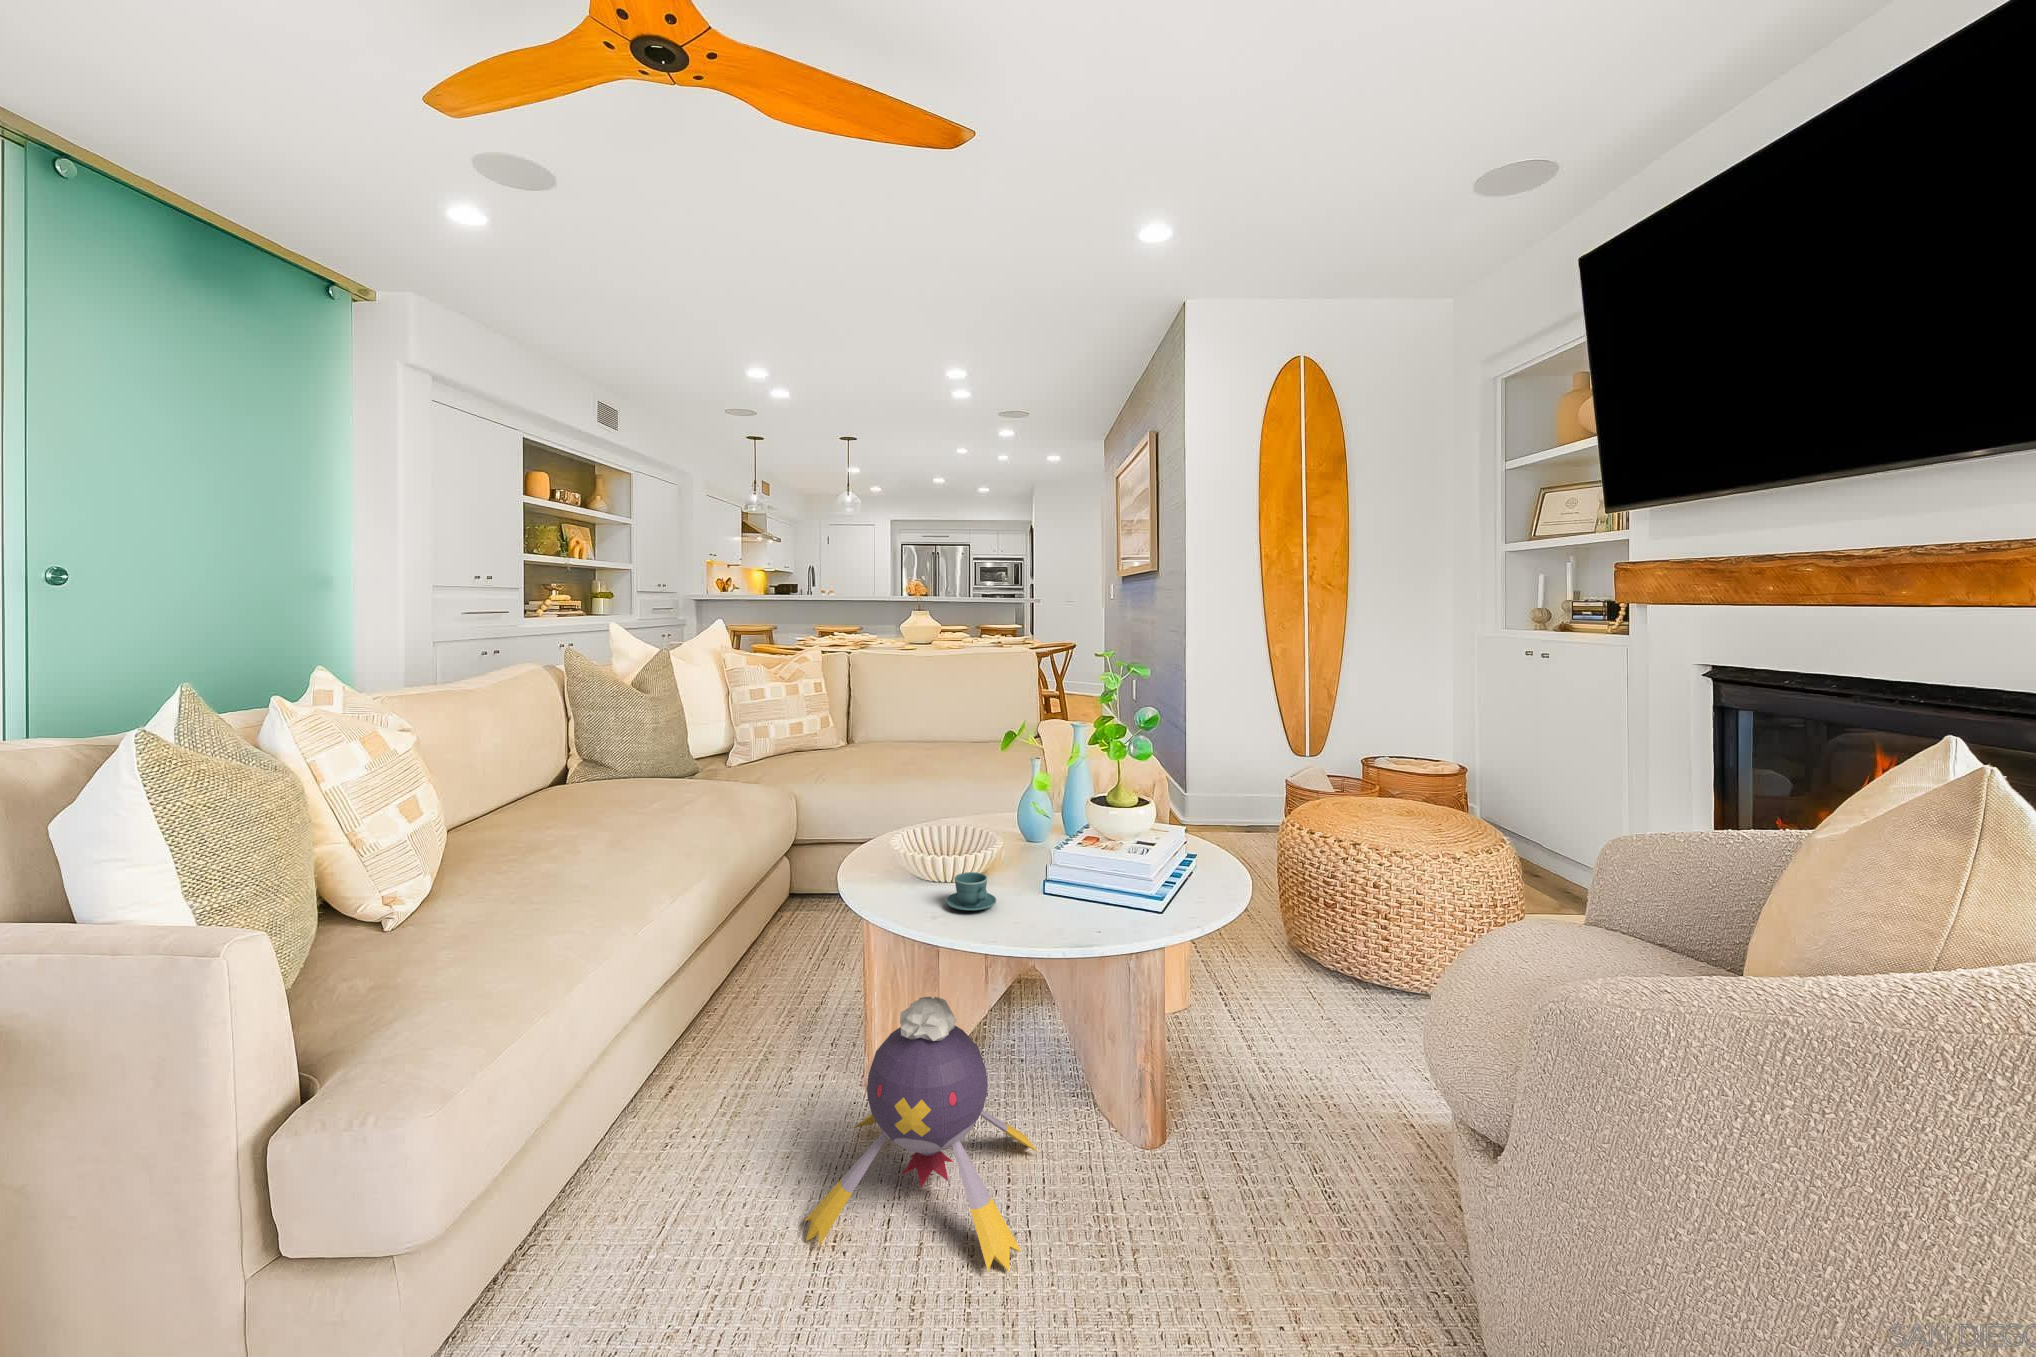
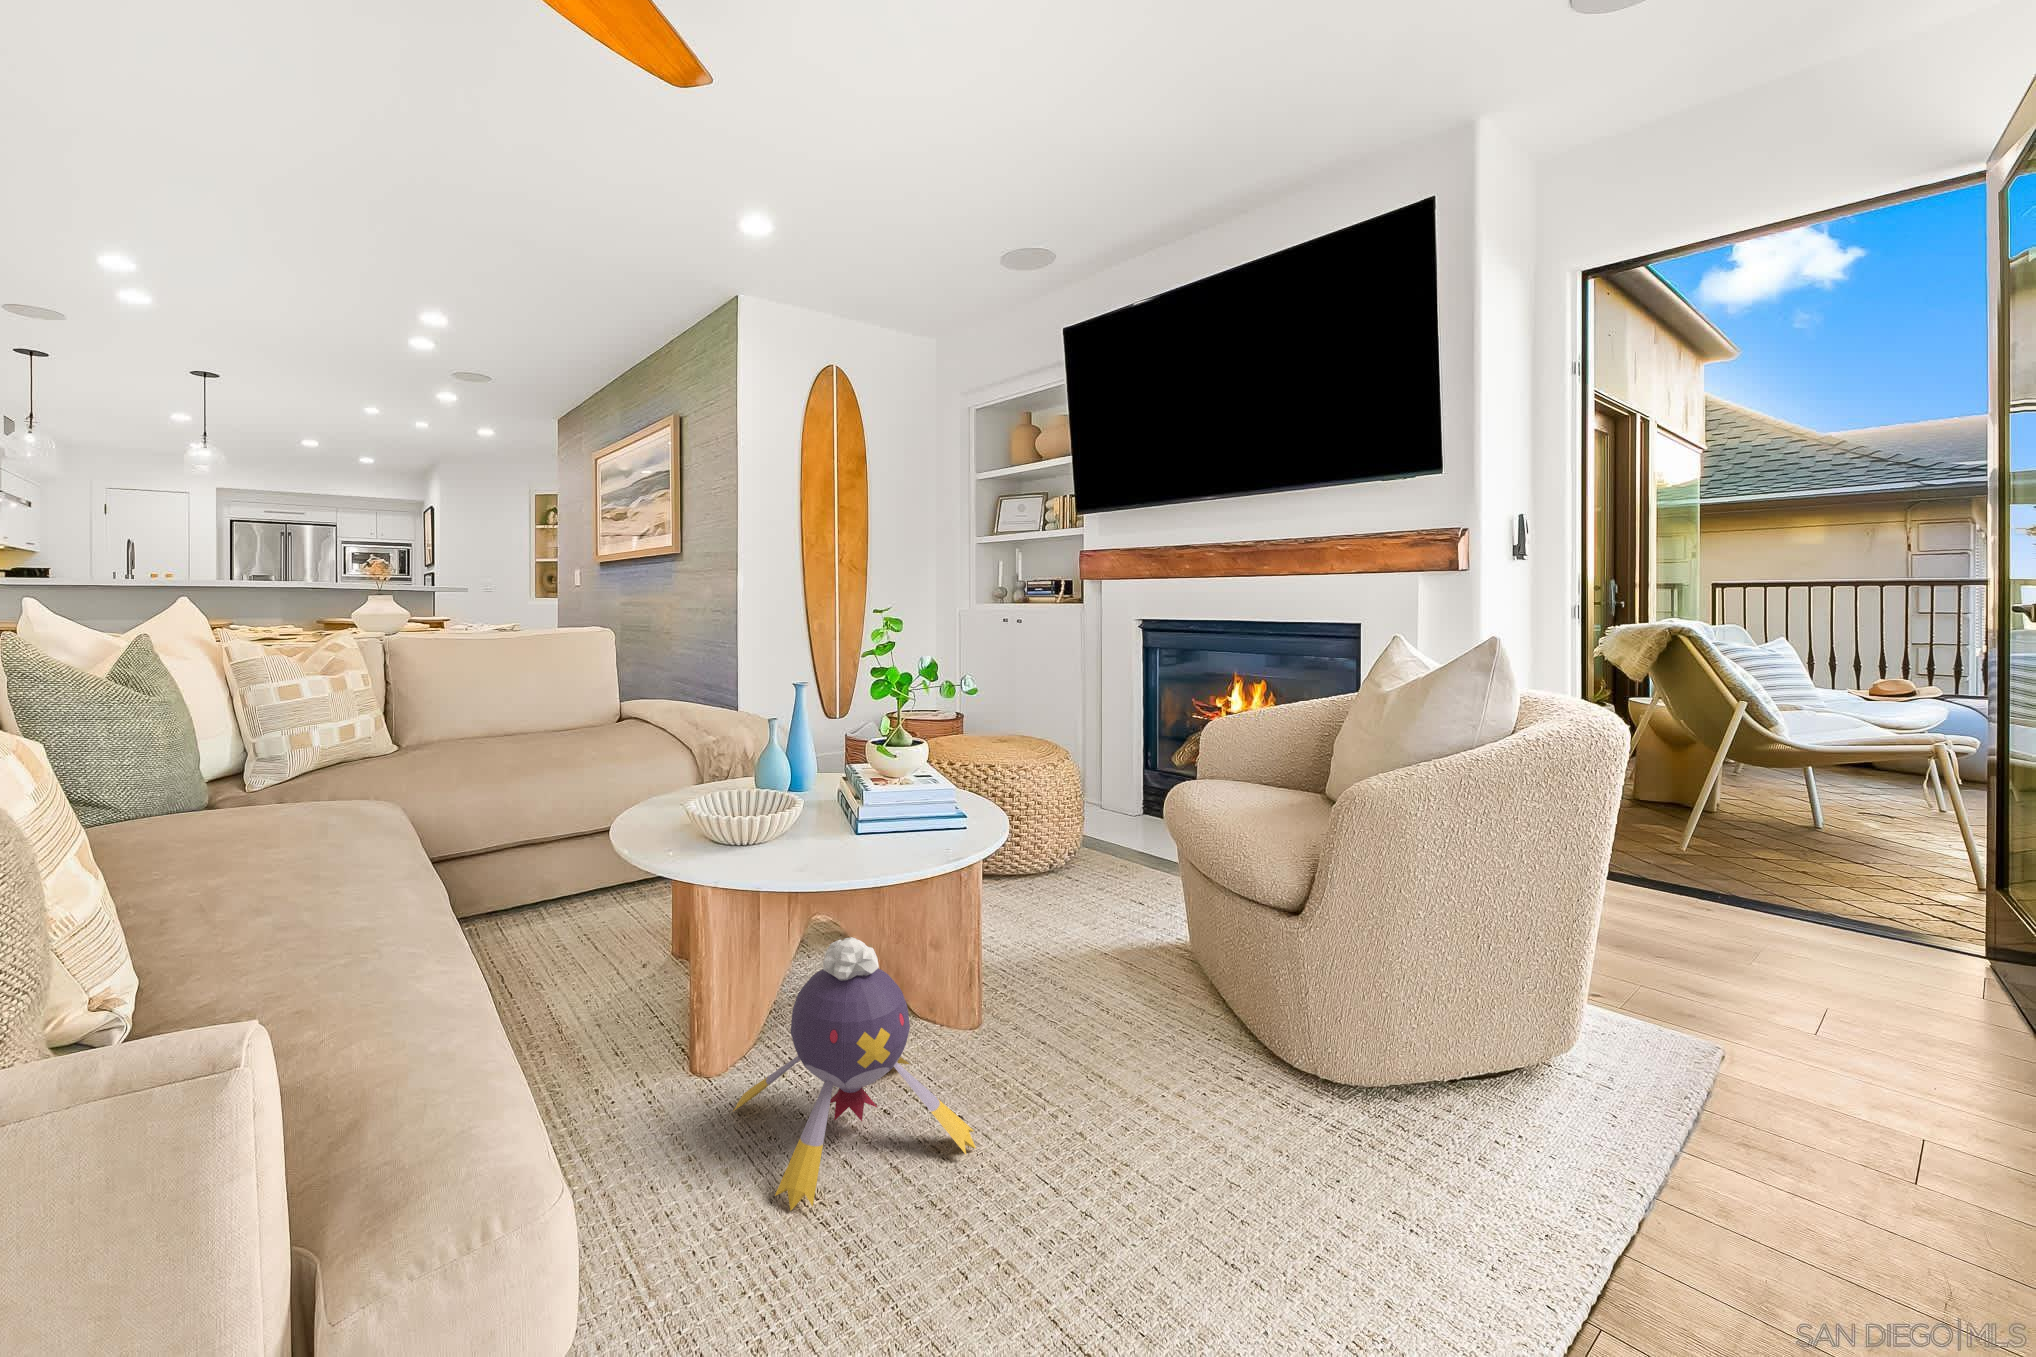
teacup: present [946,872,996,910] -> none [798,822,848,857]

